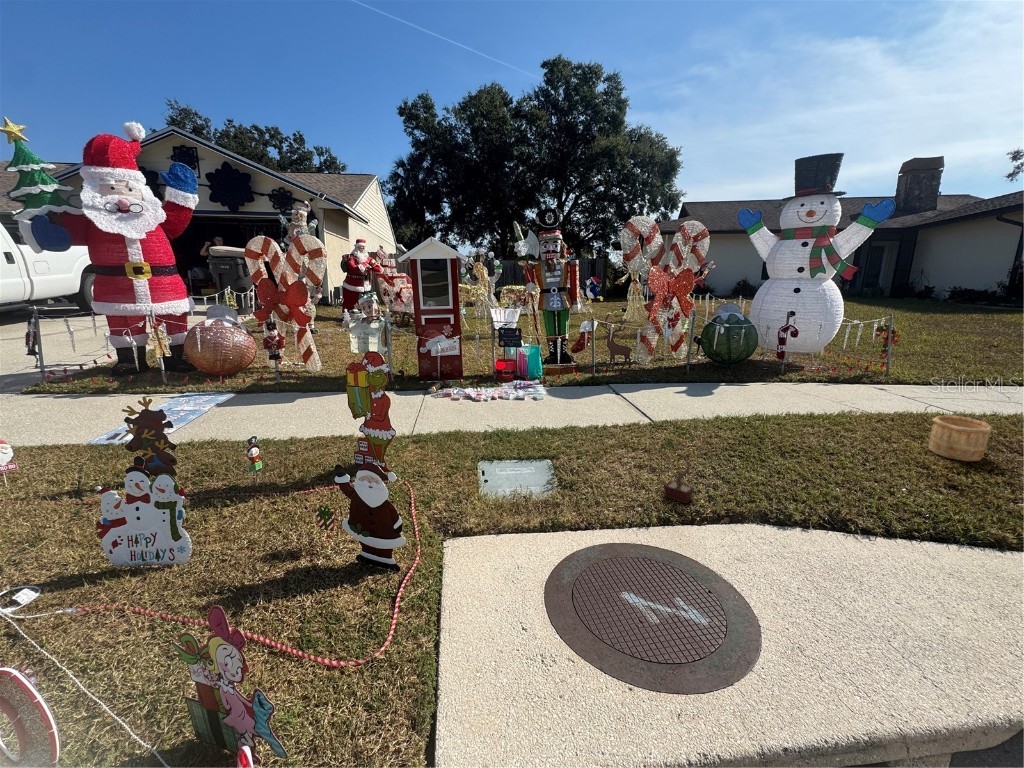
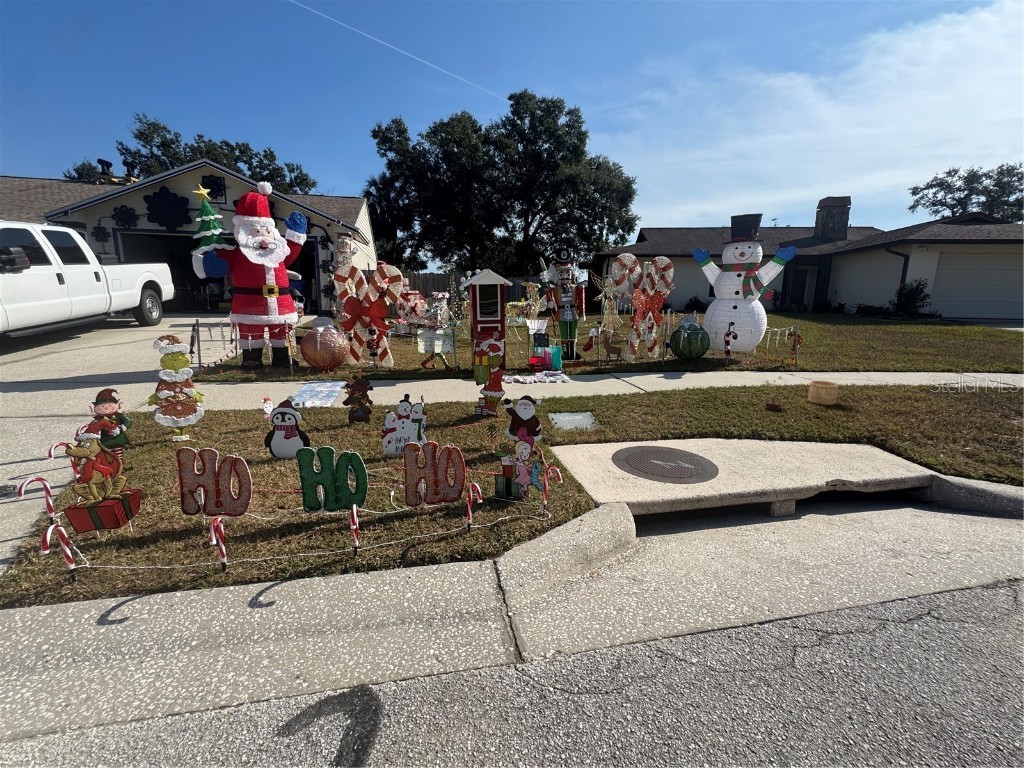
potted plant: present [658,435,718,503] -> present [763,377,794,410]

